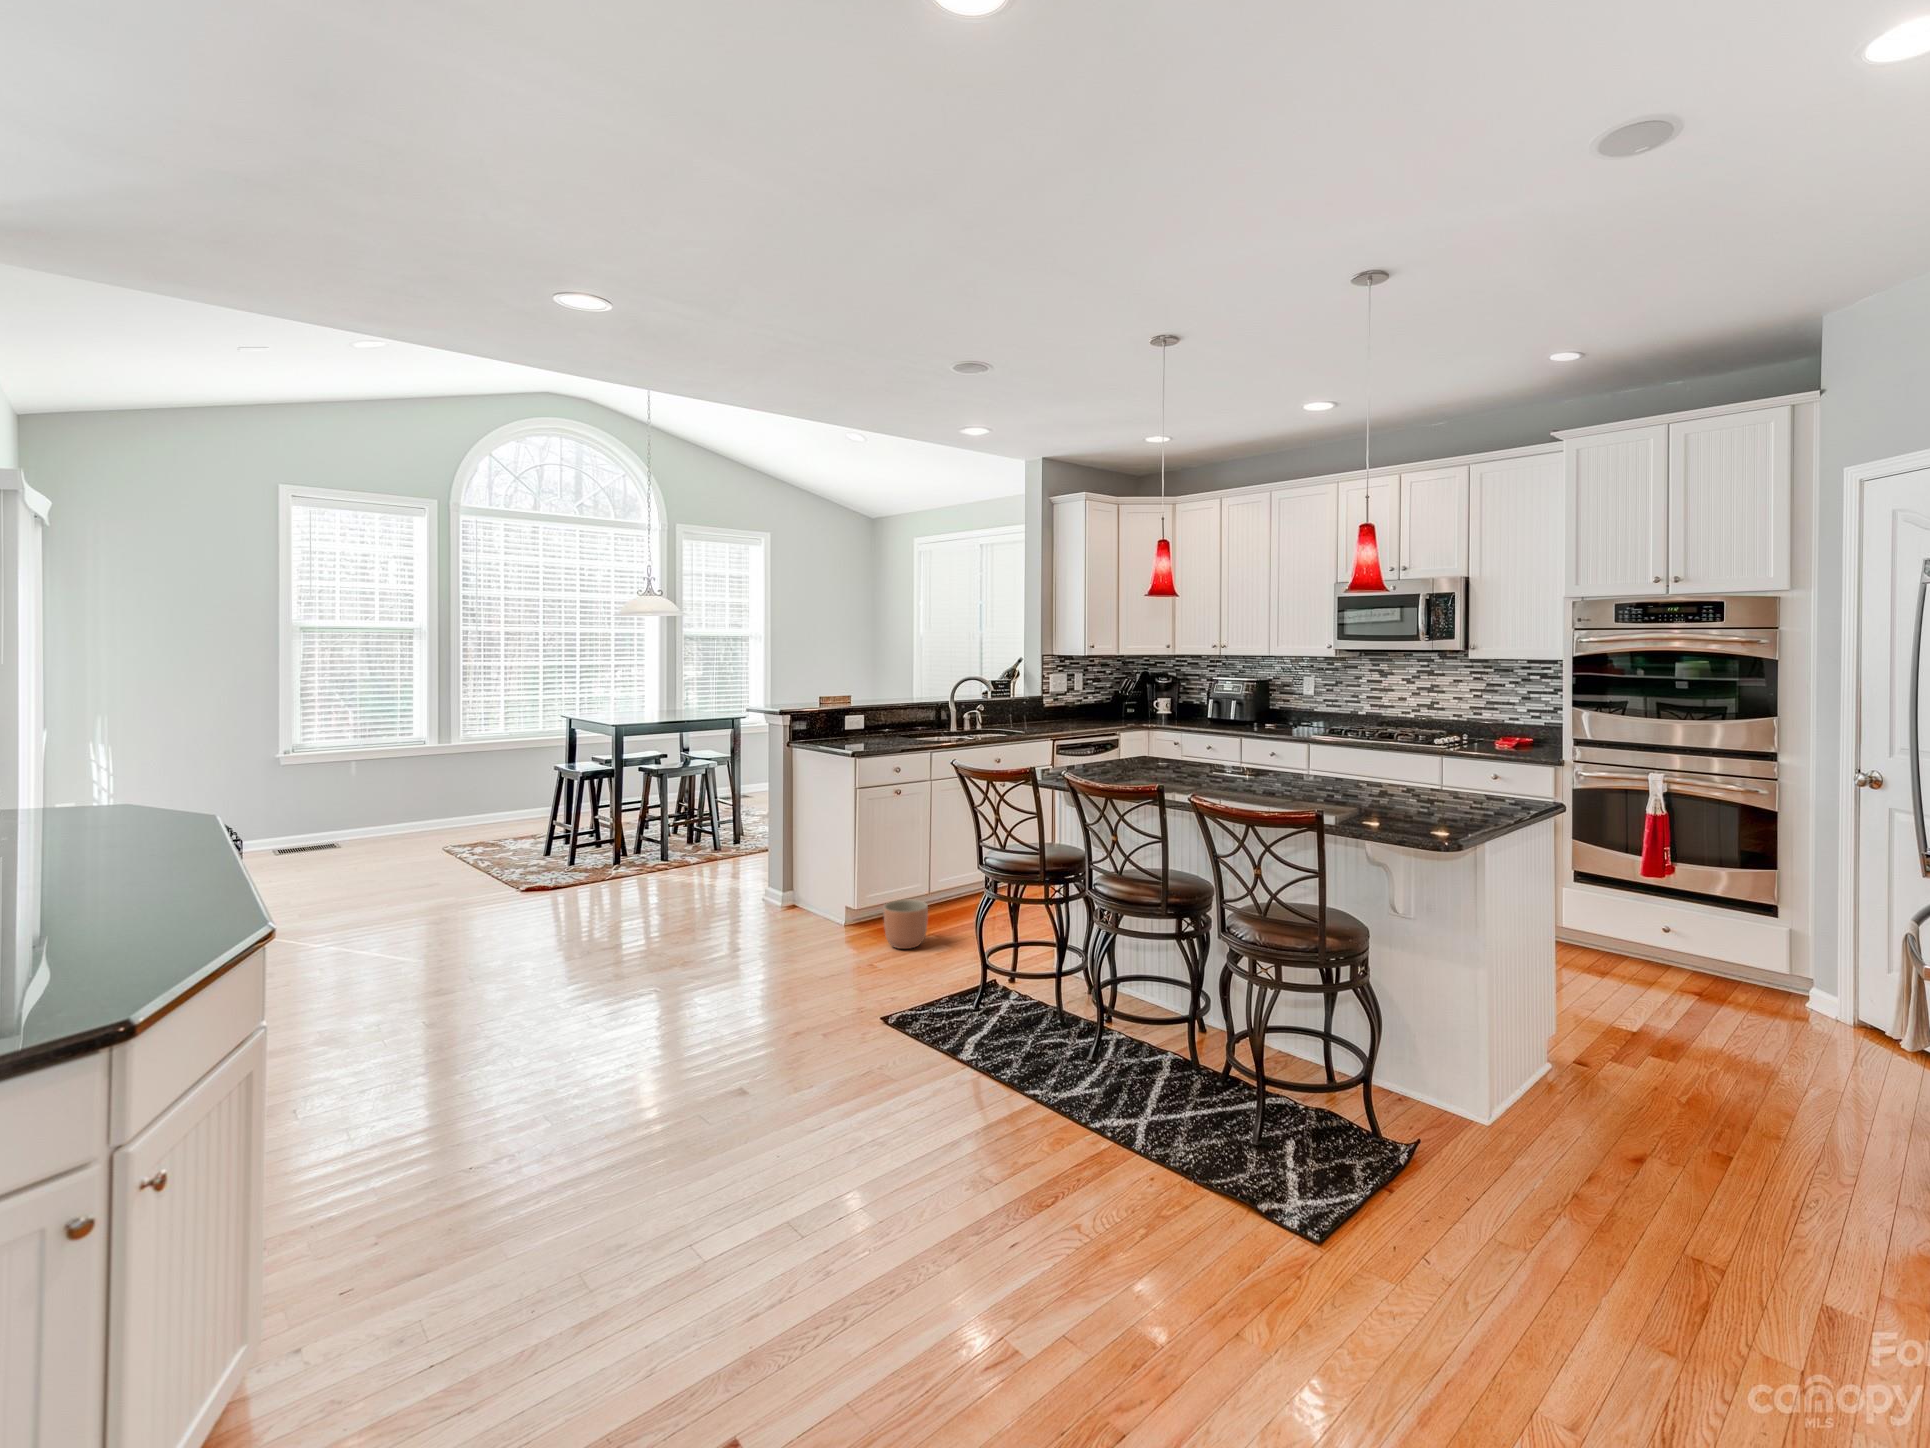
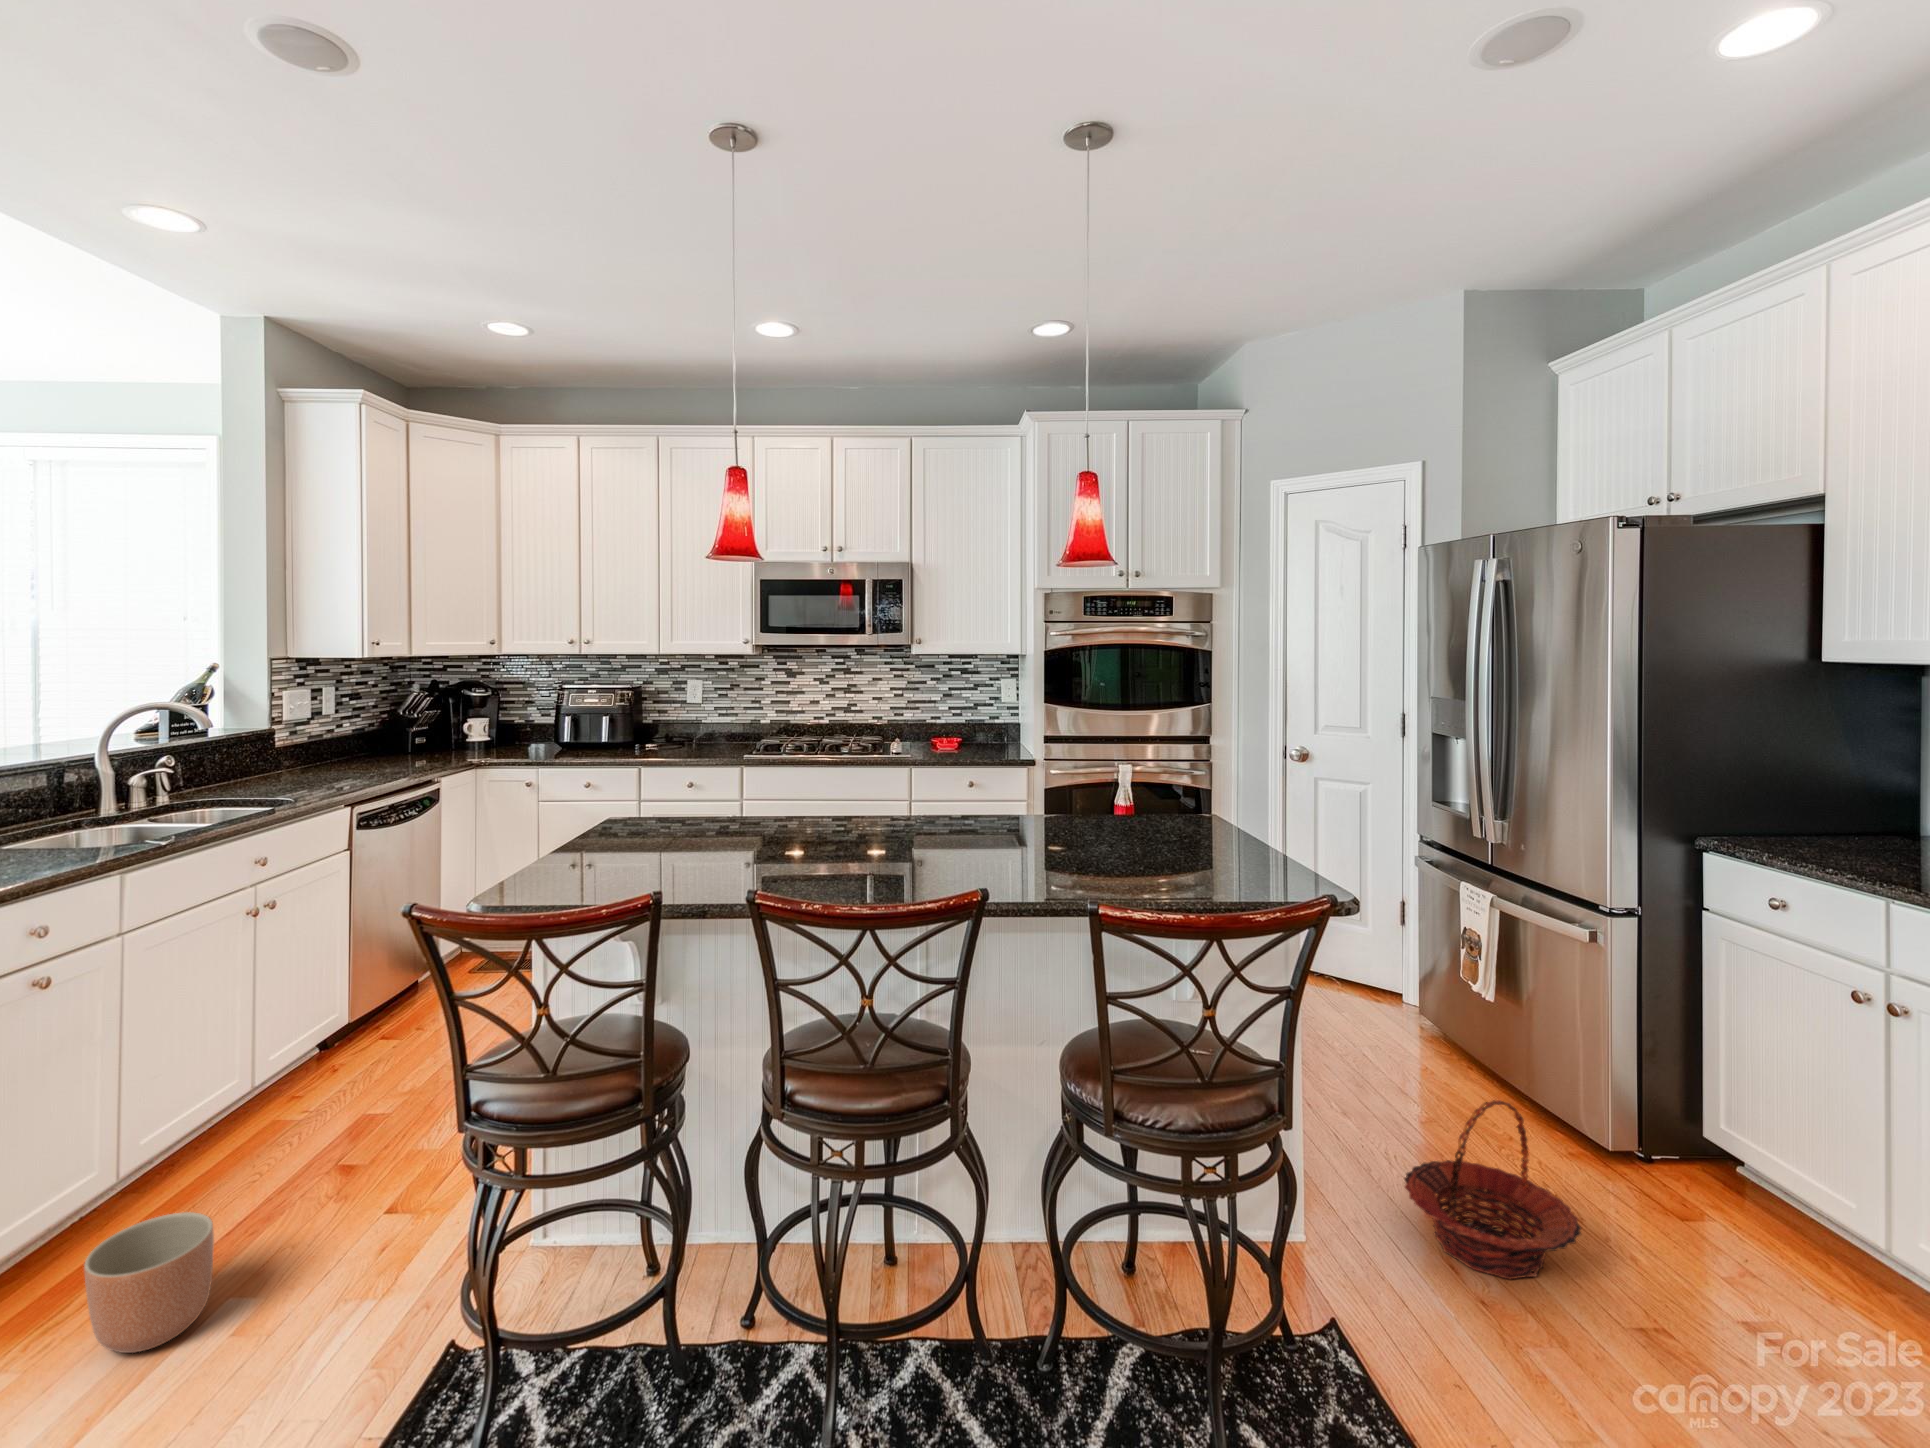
basket: none [1565,1054,1728,1210] -> present [1404,1100,1581,1279]

